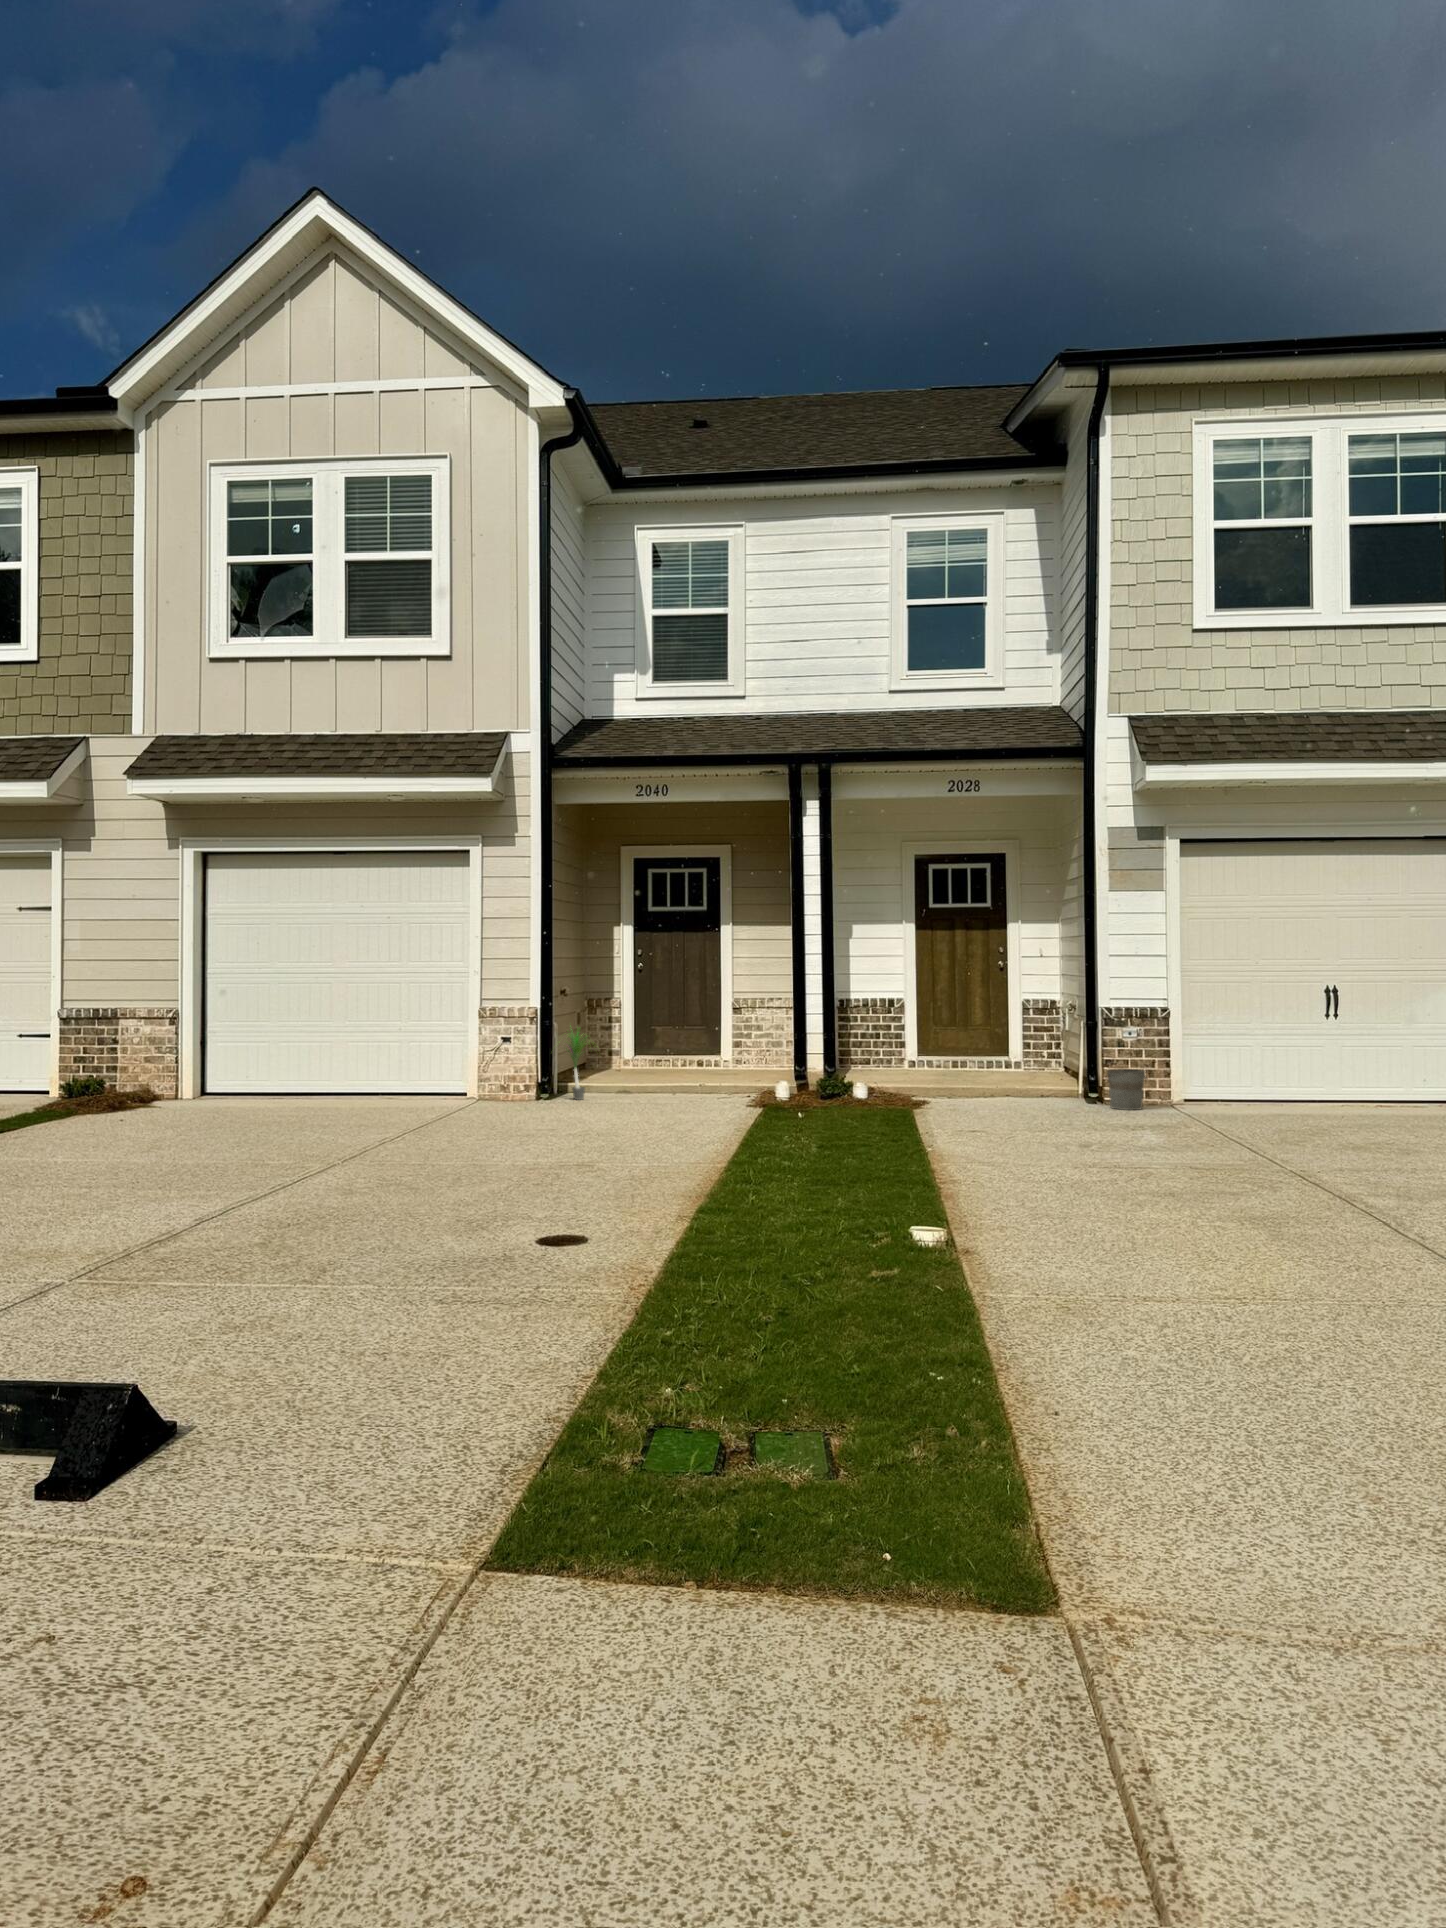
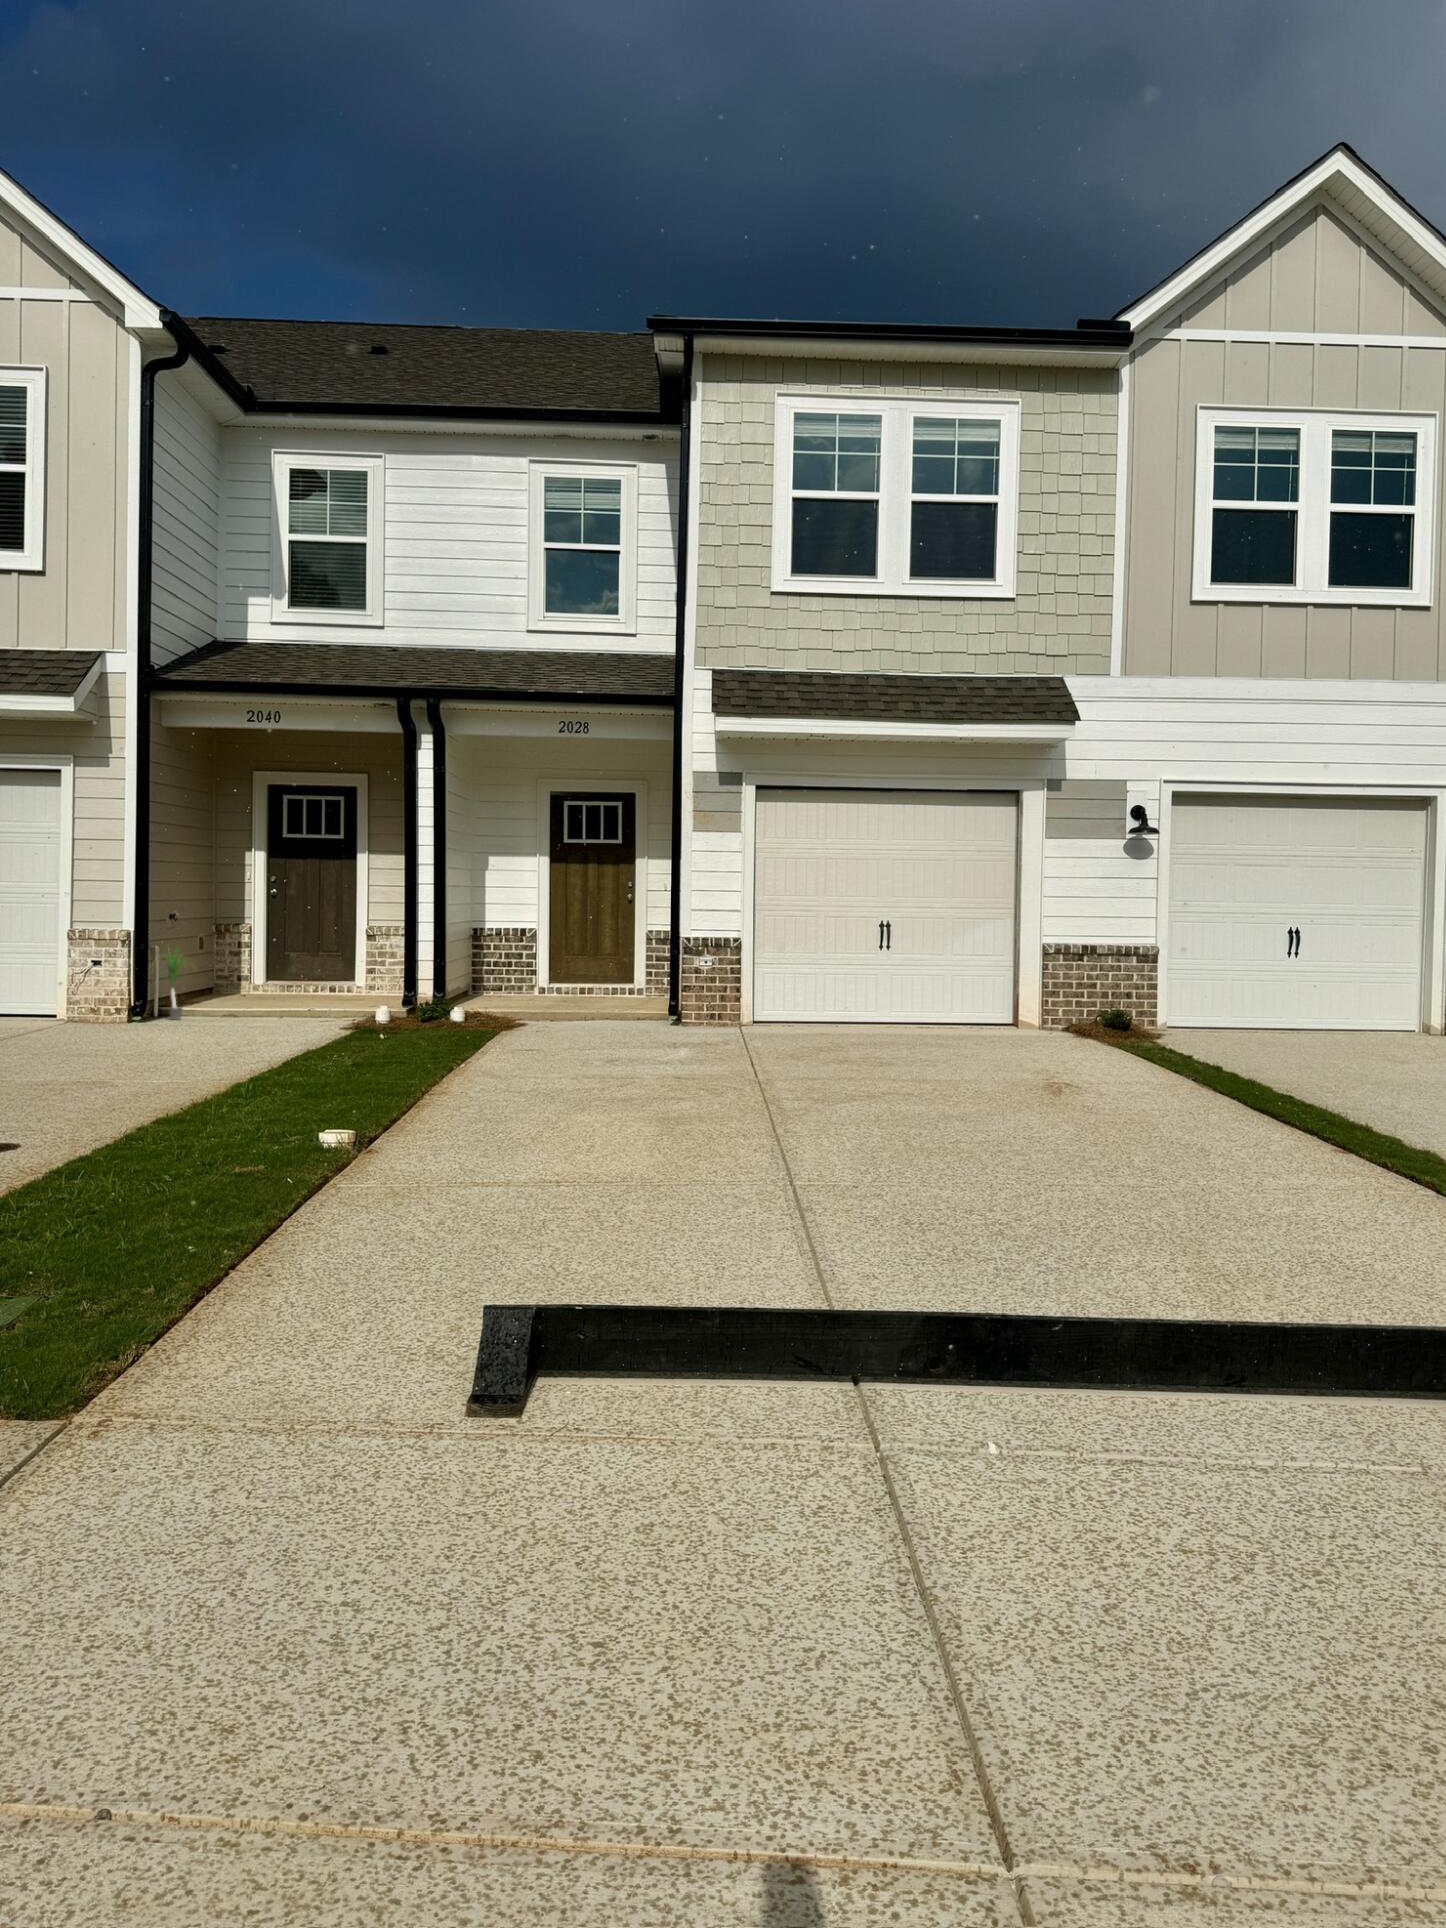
bucket: present [1106,1069,1147,1110] -> none [678,996,717,1033]

